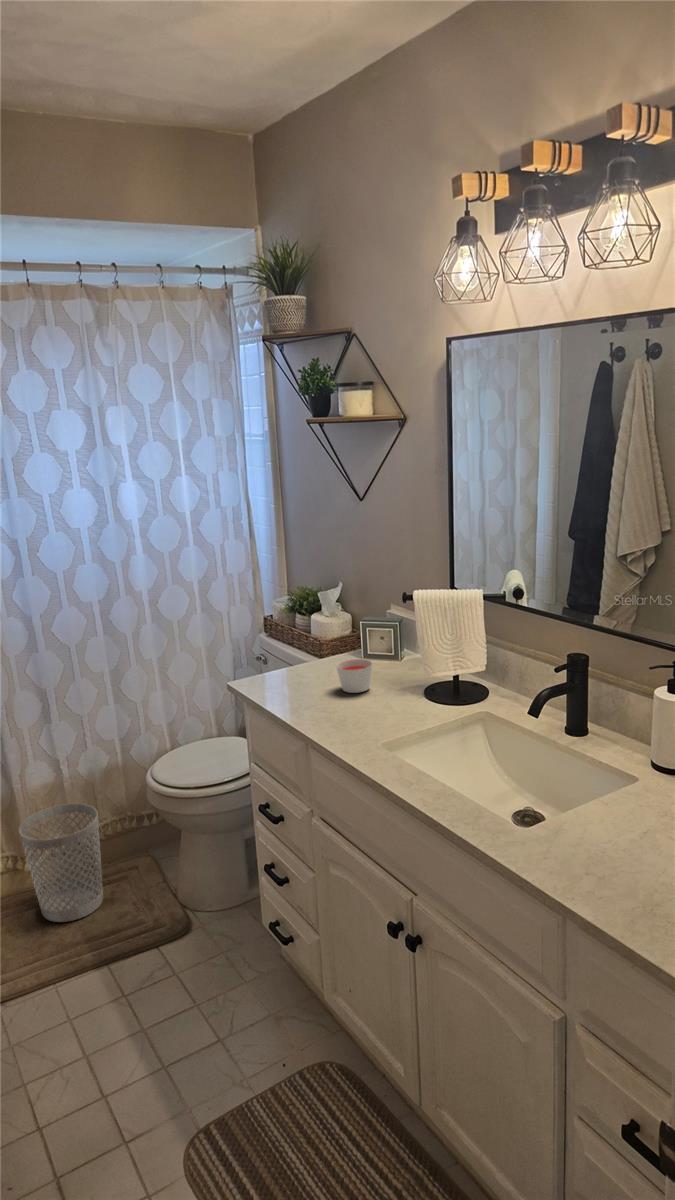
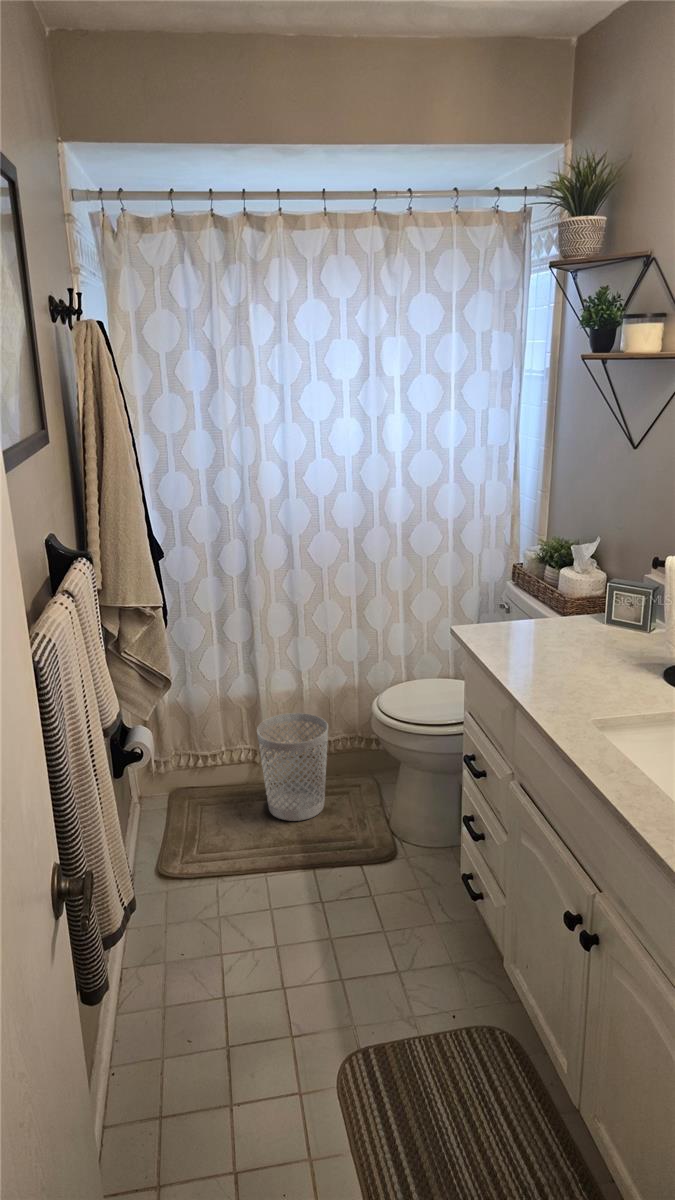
candle: present [336,659,372,693] -> none [569,621,610,658]

